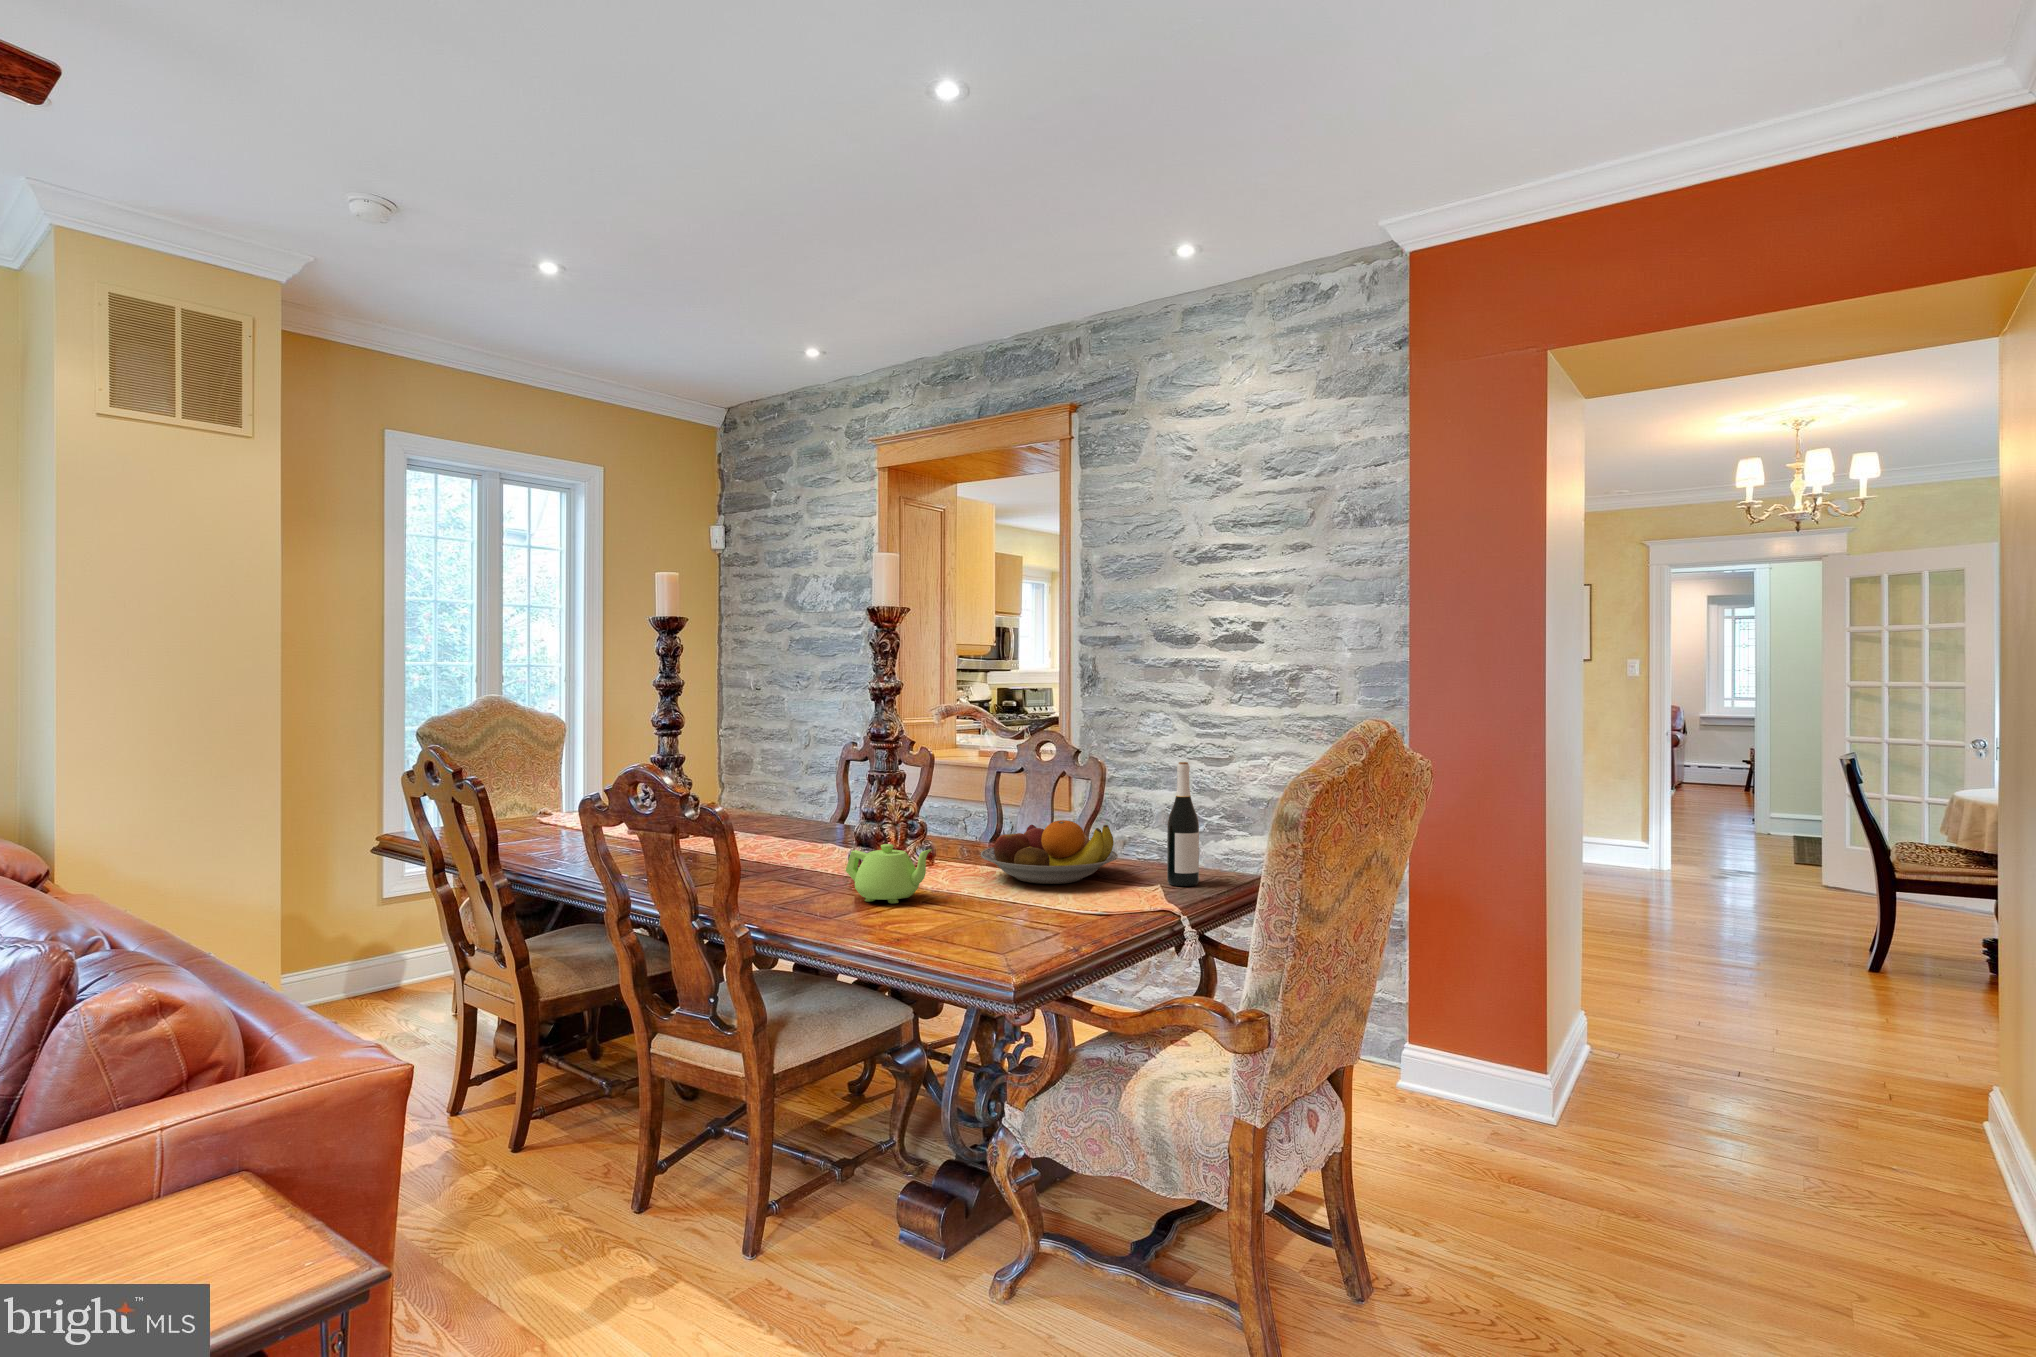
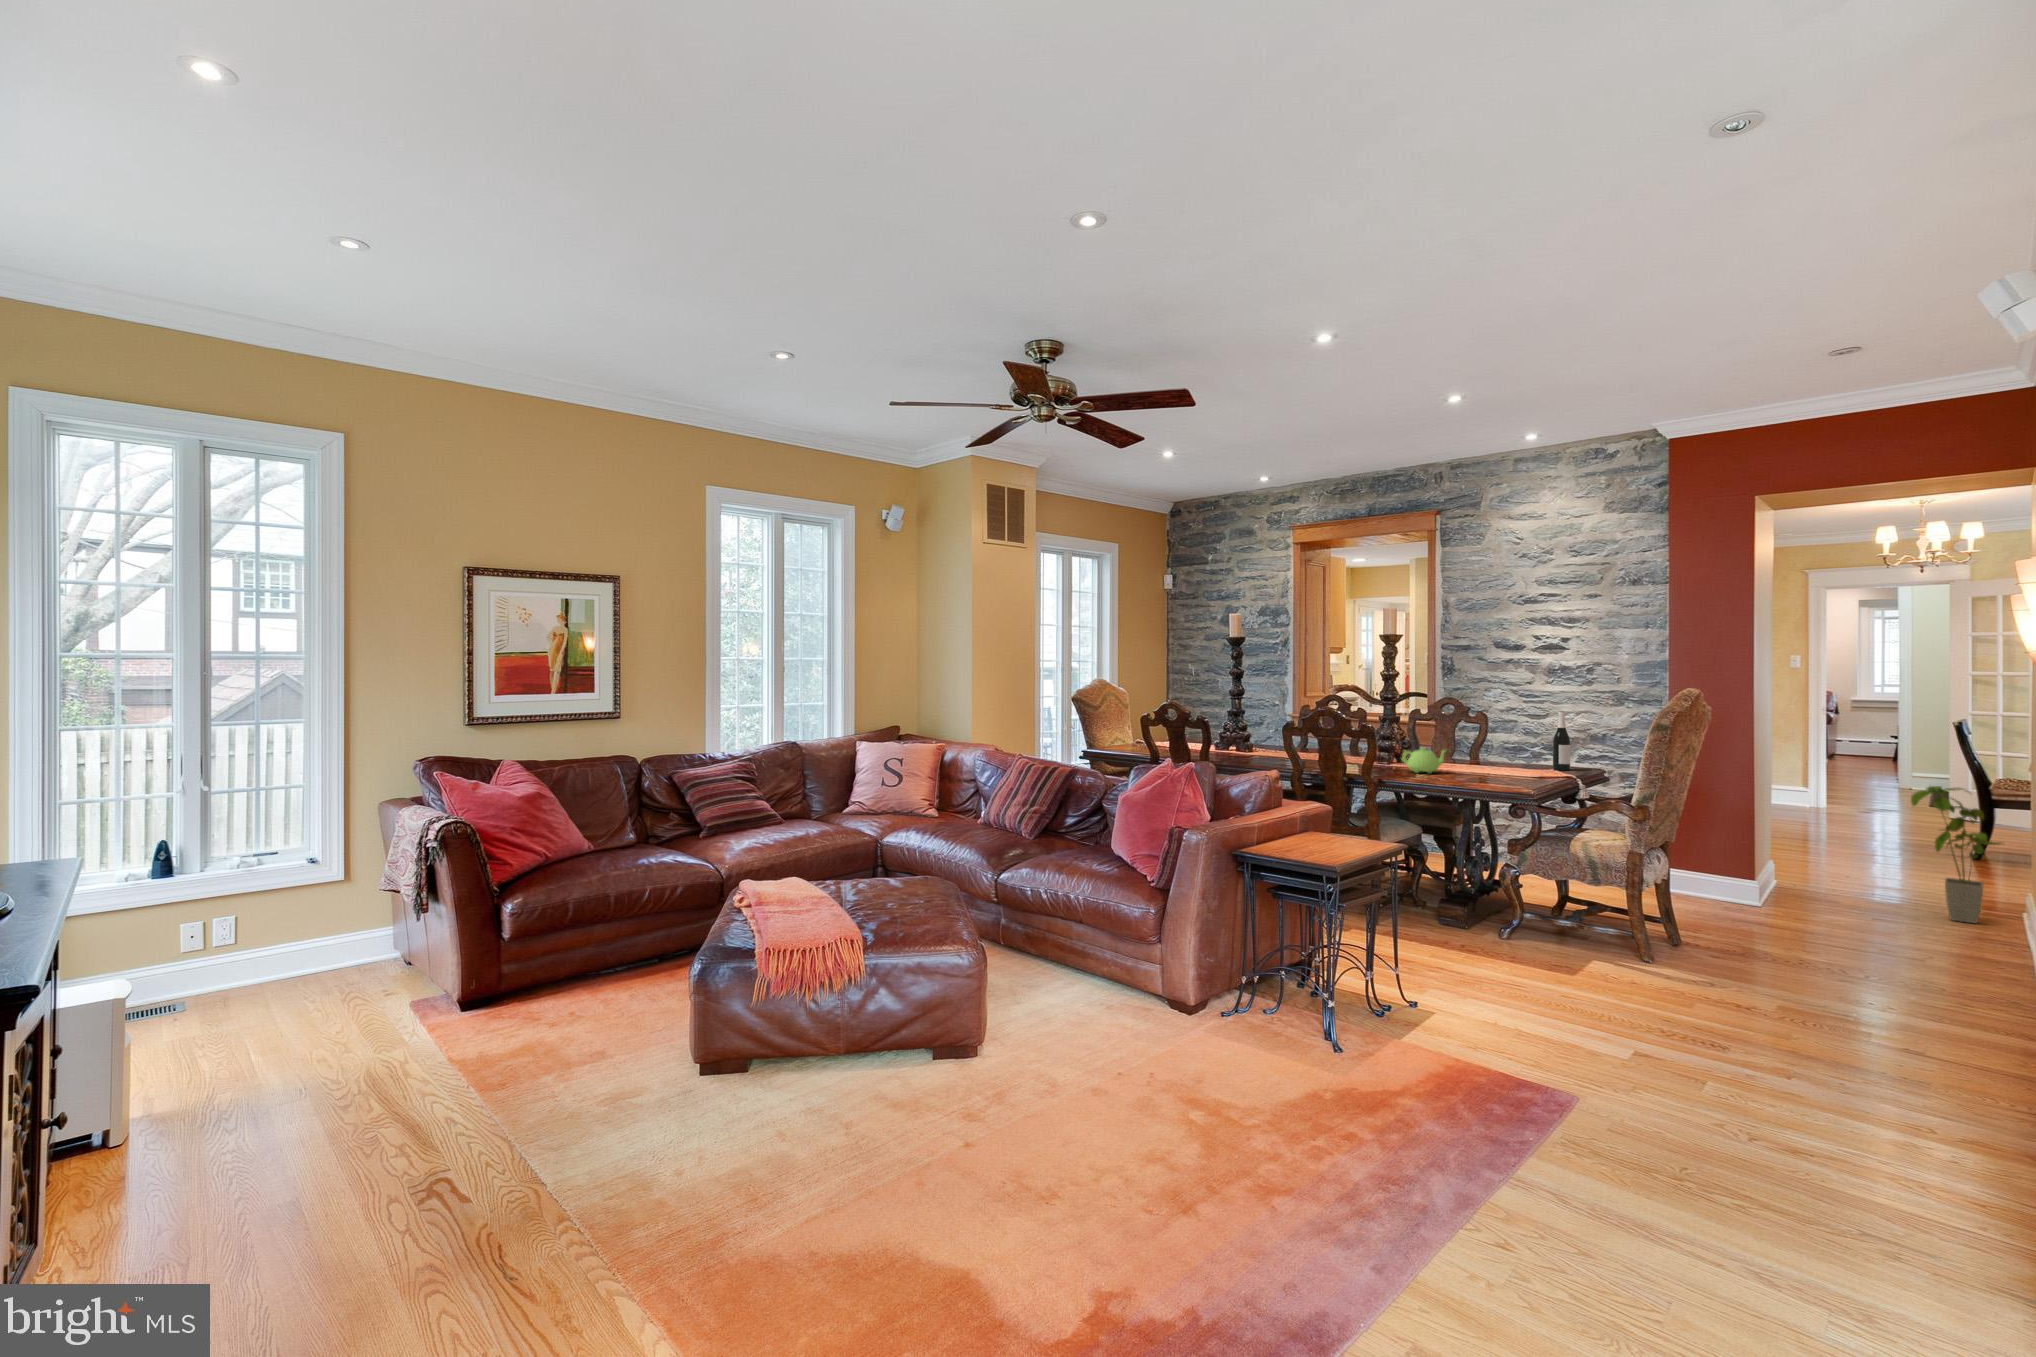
fruit bowl: present [981,820,1118,884] -> none [1451,740,1526,769]
house plant: none [1820,899,1990,1170] -> present [1911,786,2001,923]

